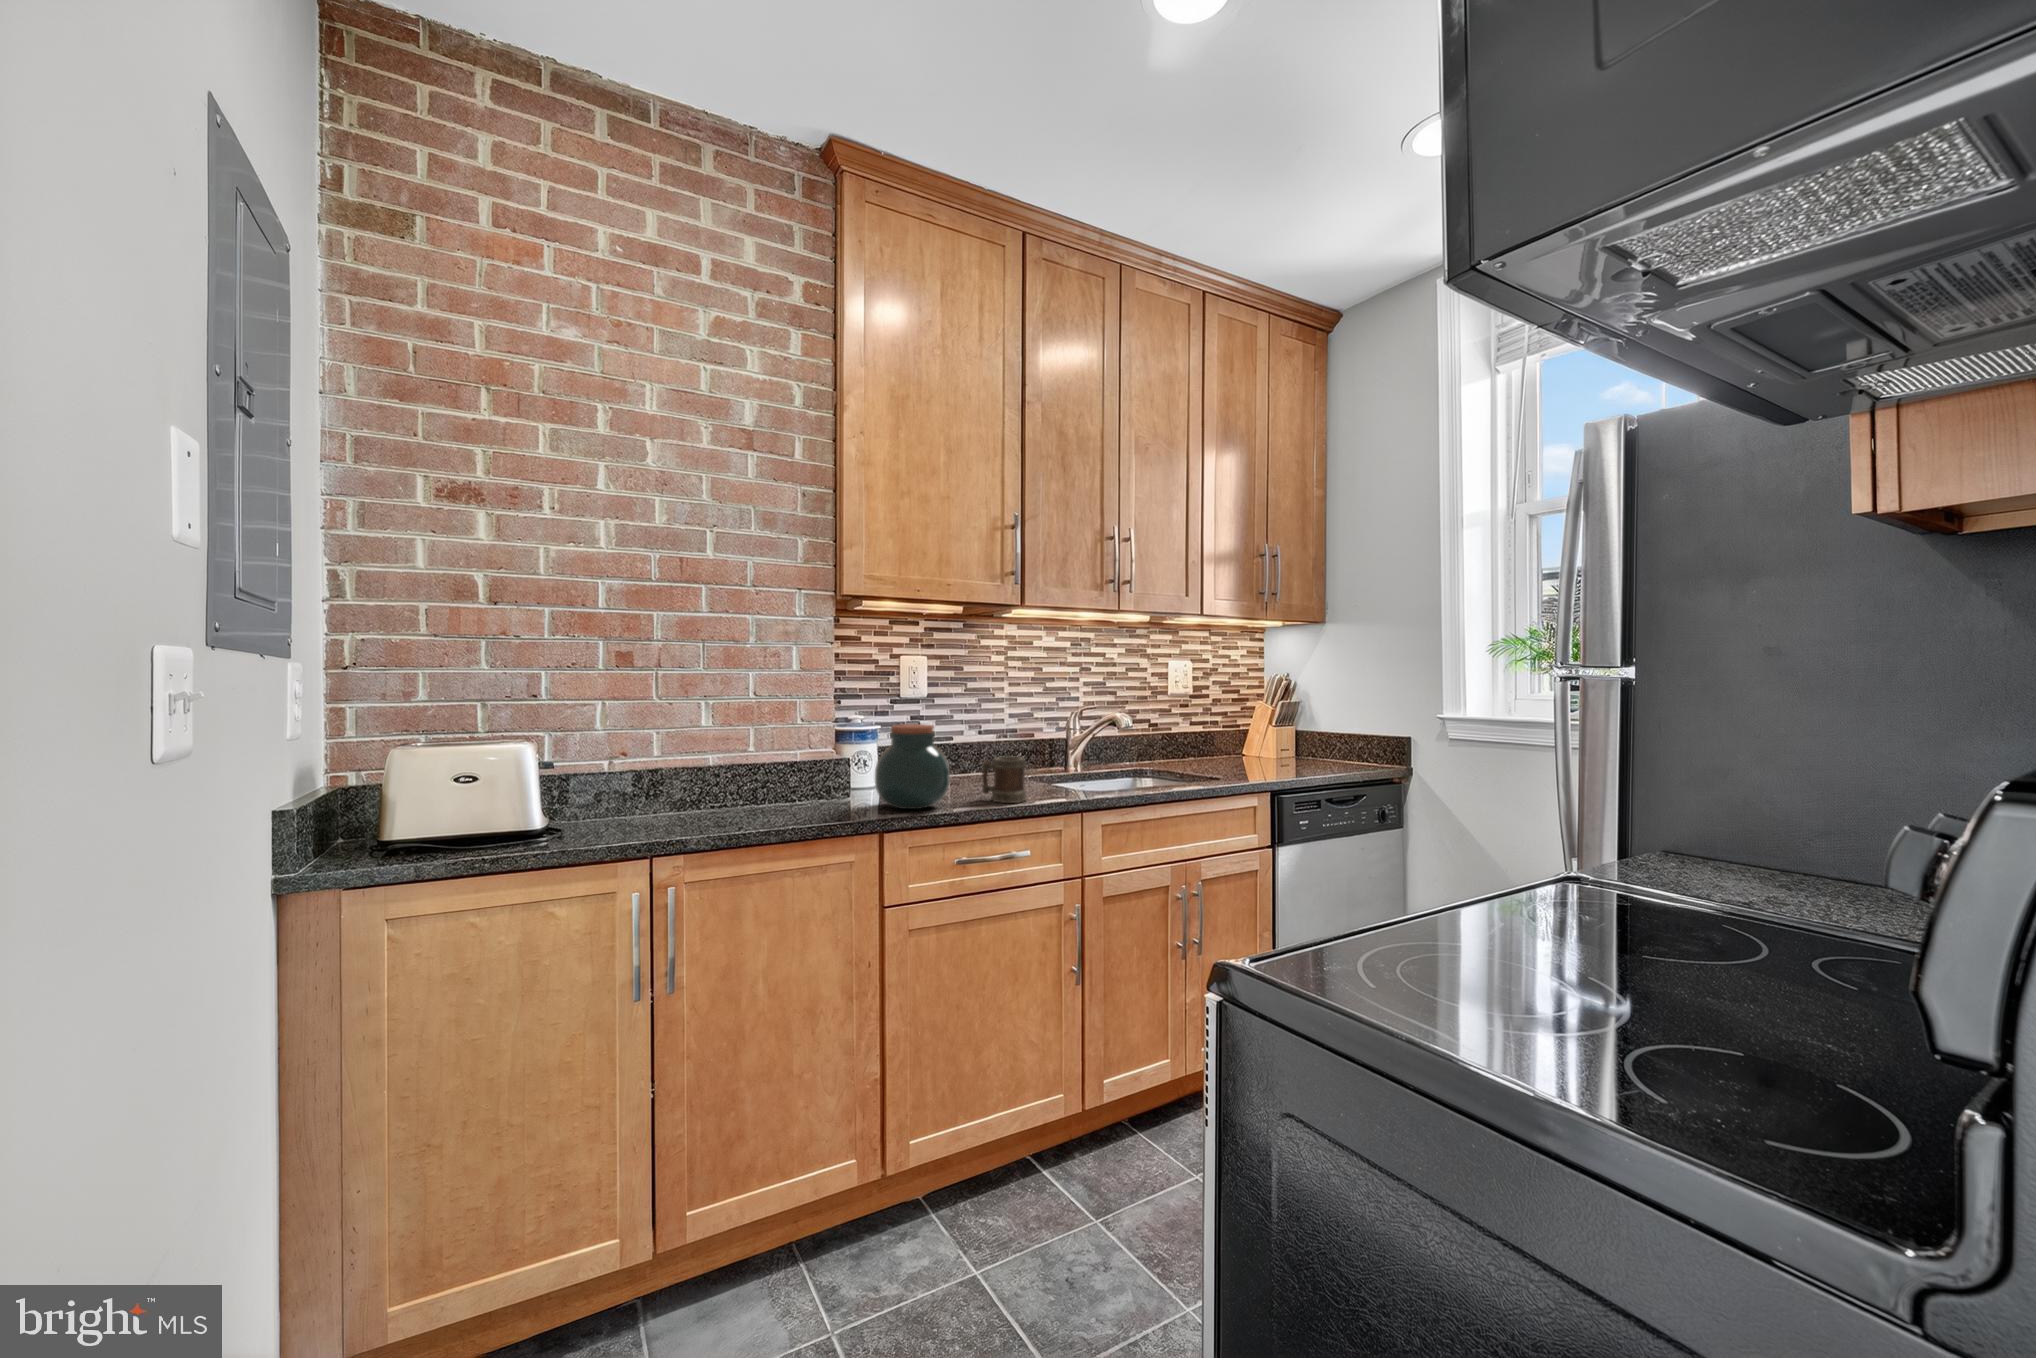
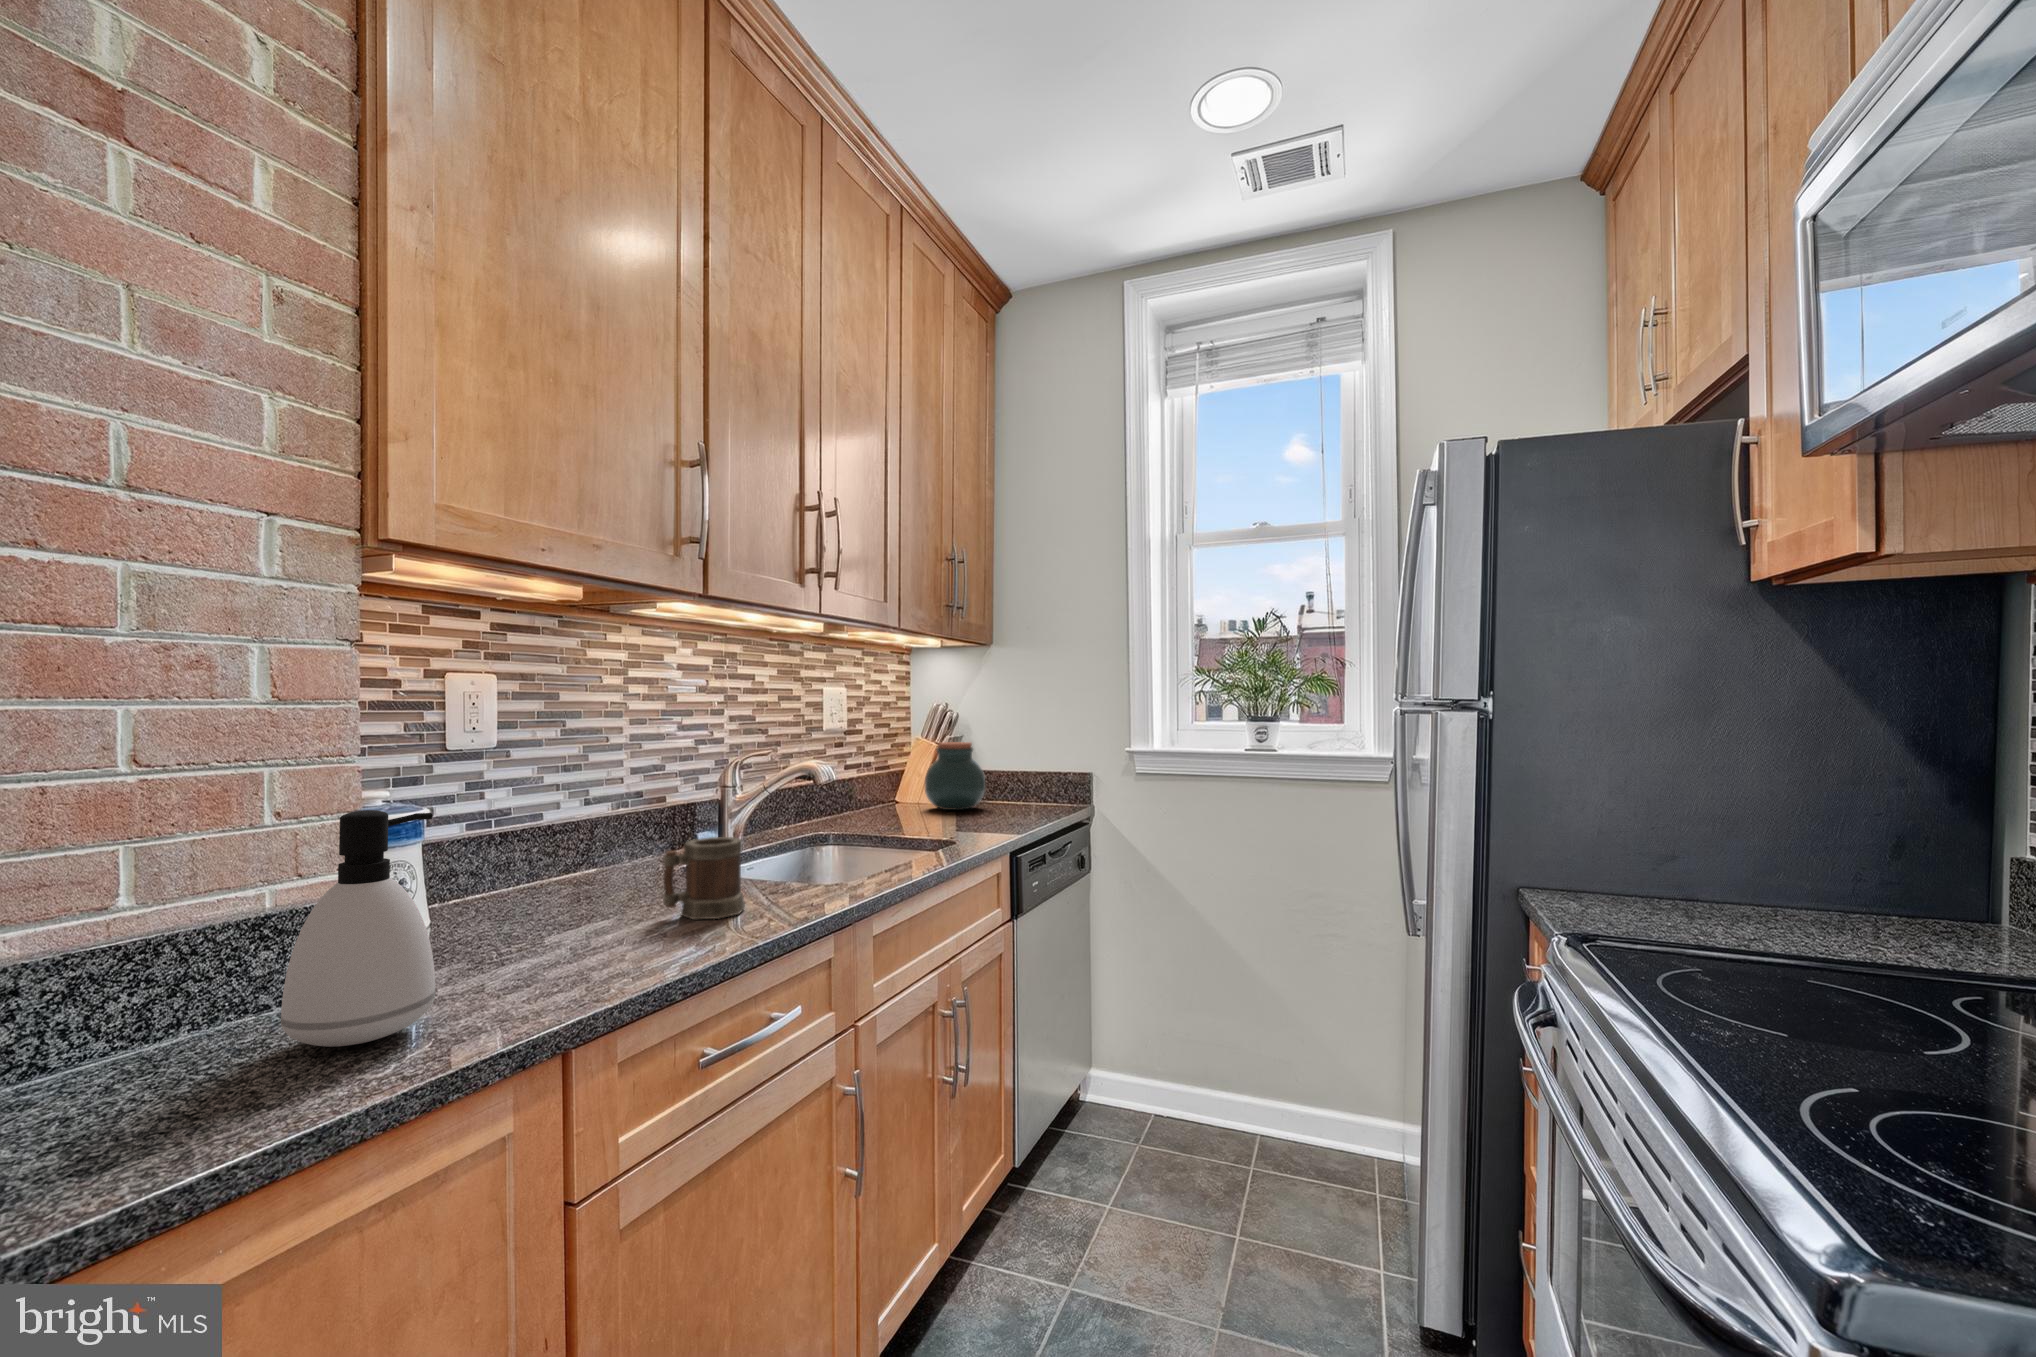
soap dispenser: none [791,723,846,821] -> present [281,810,435,1046]
jar: present [875,724,950,809] -> present [925,742,985,810]

